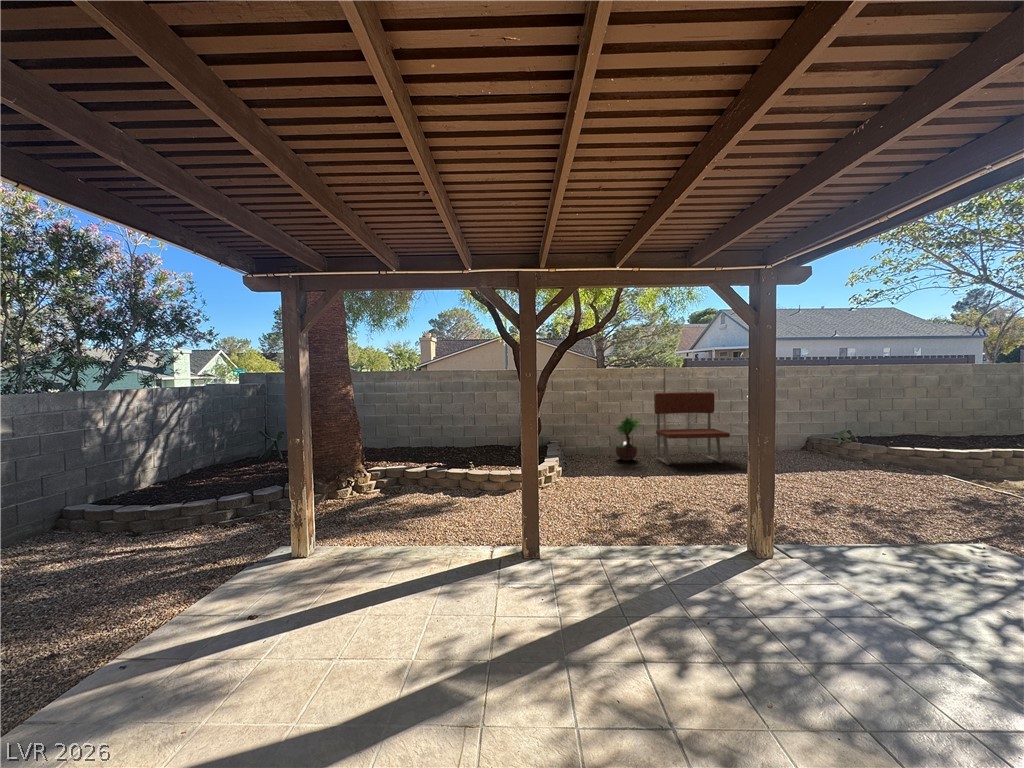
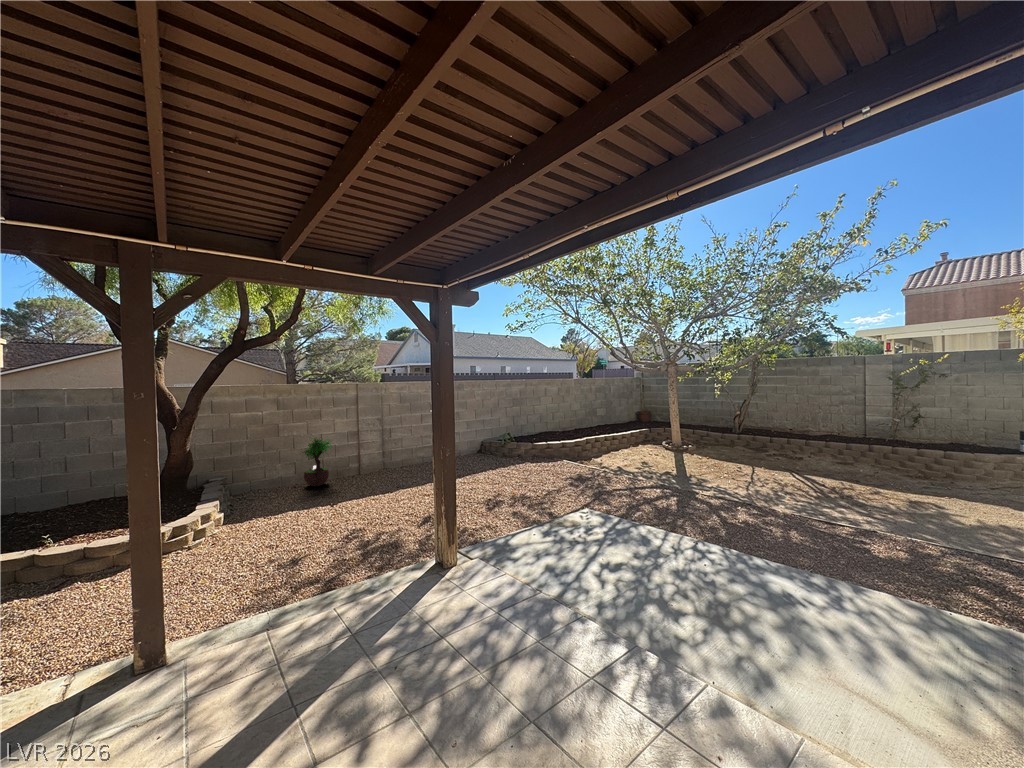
bench: present [654,392,730,465] -> none [346,407,419,484]

